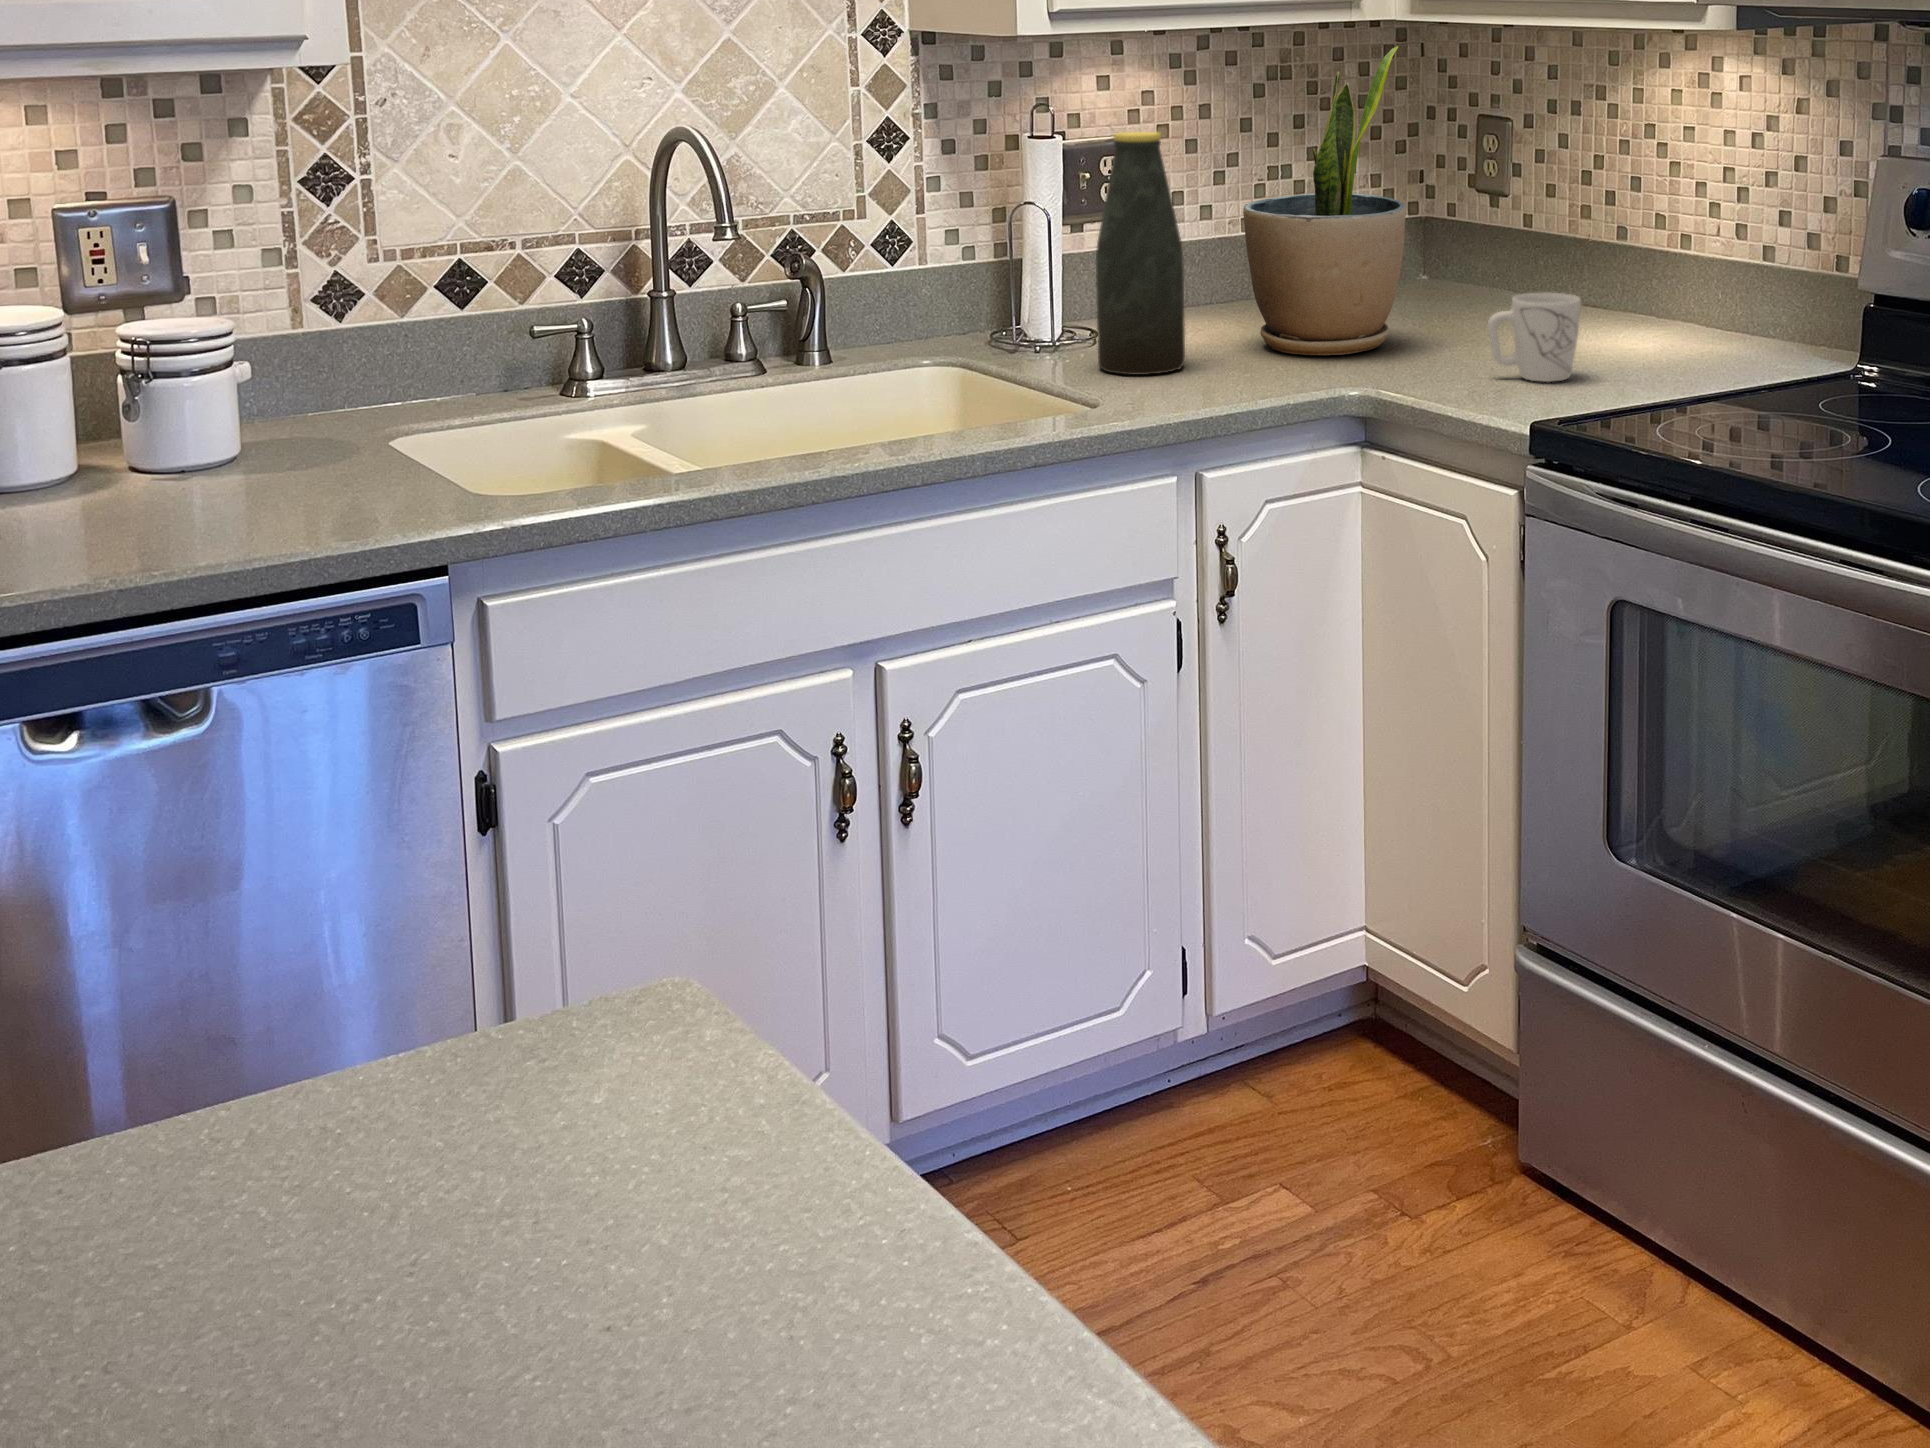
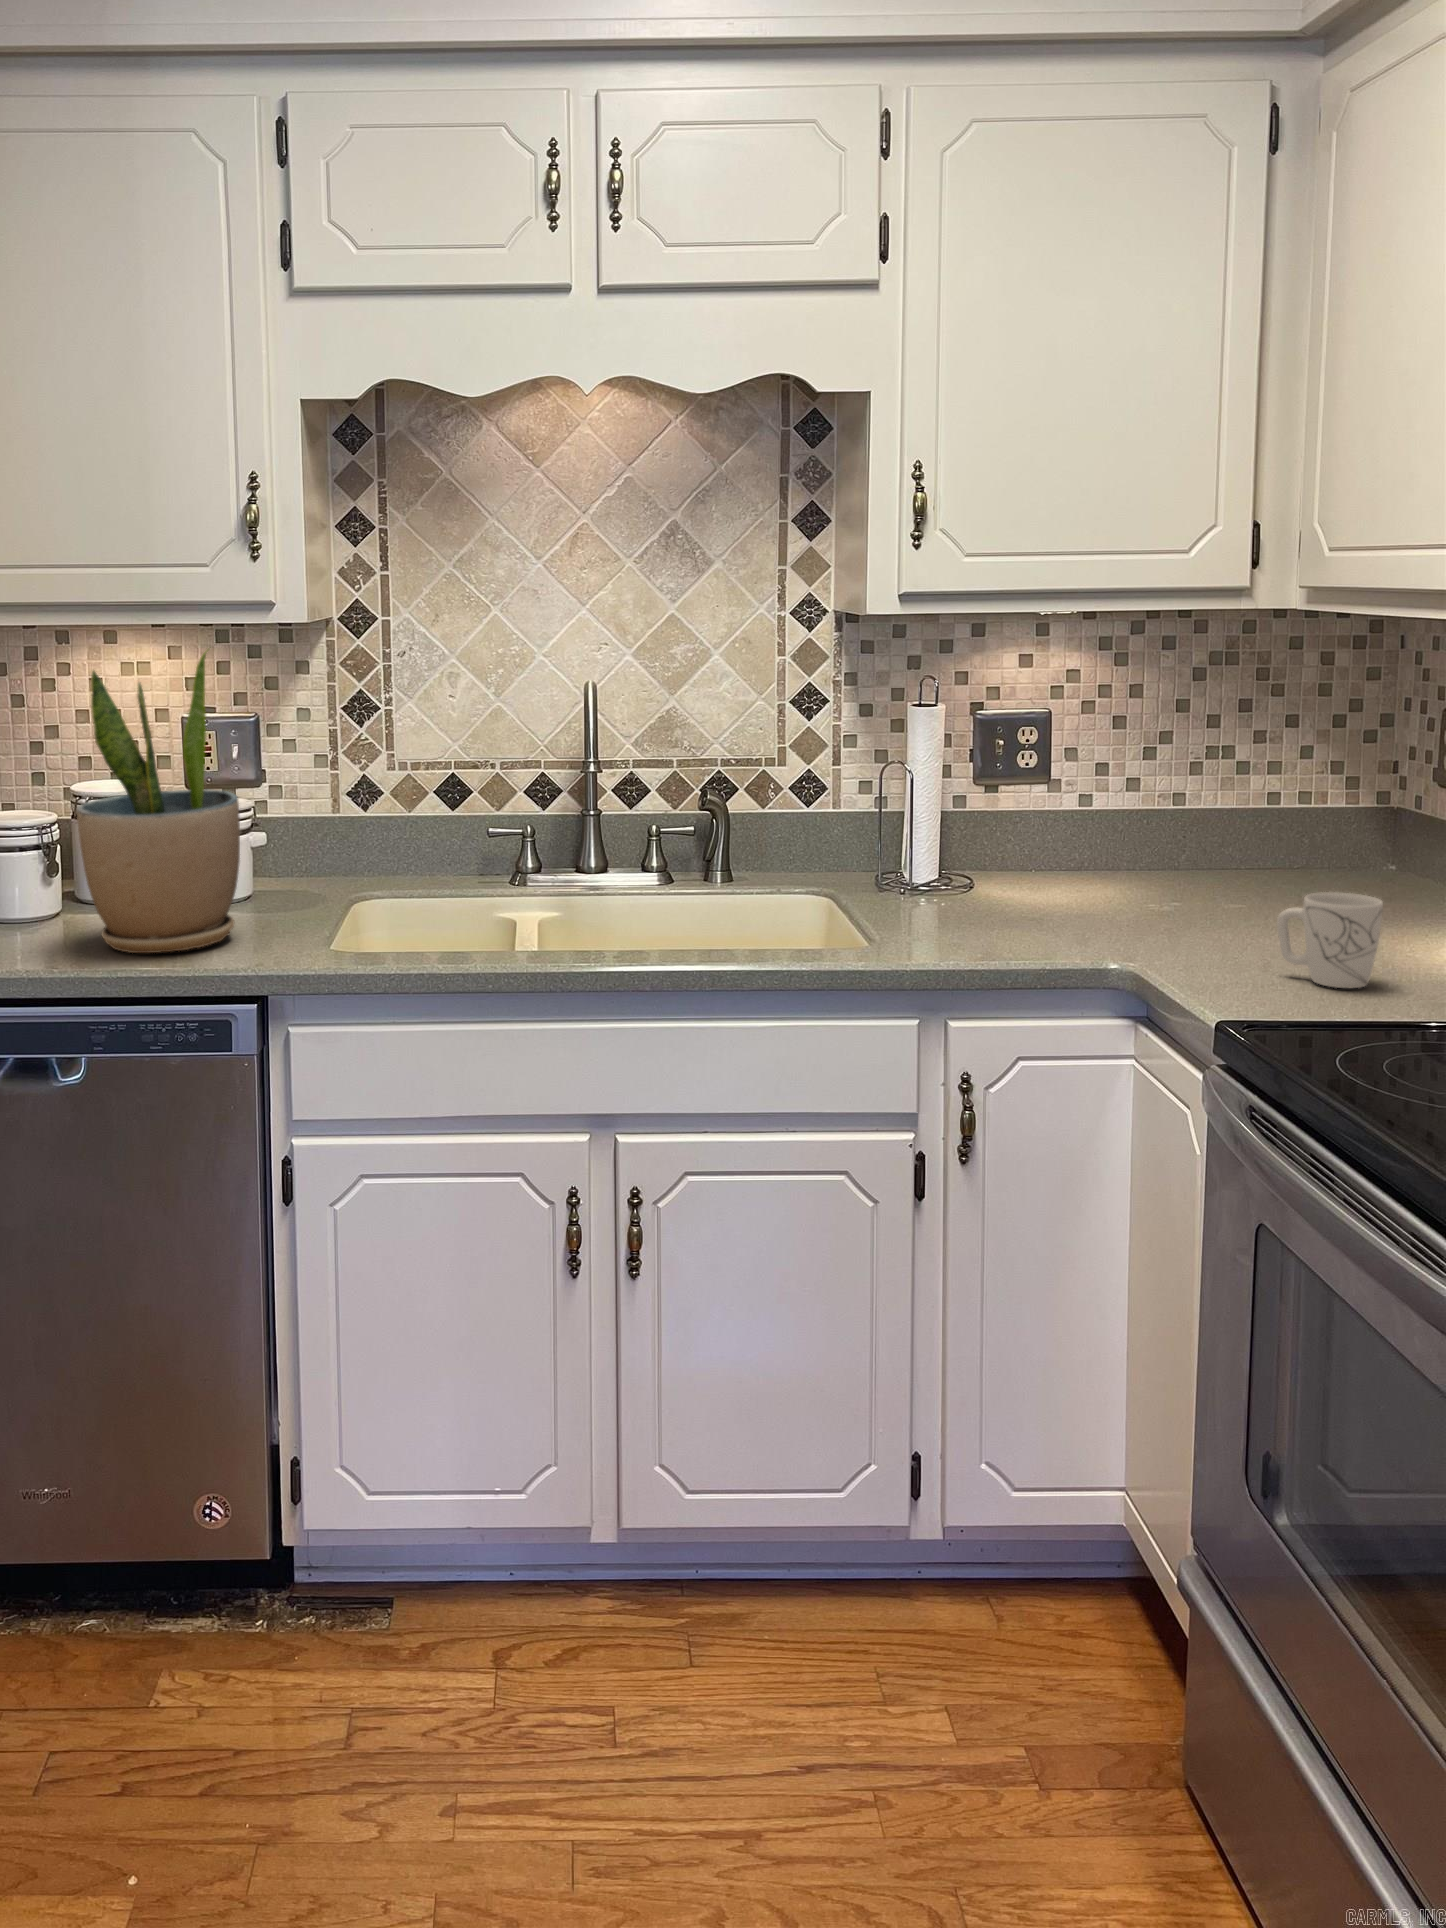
potted plant: present [1243,46,1406,355] -> present [76,649,240,953]
bottle: present [1096,132,1185,375] -> none [924,704,1006,926]

